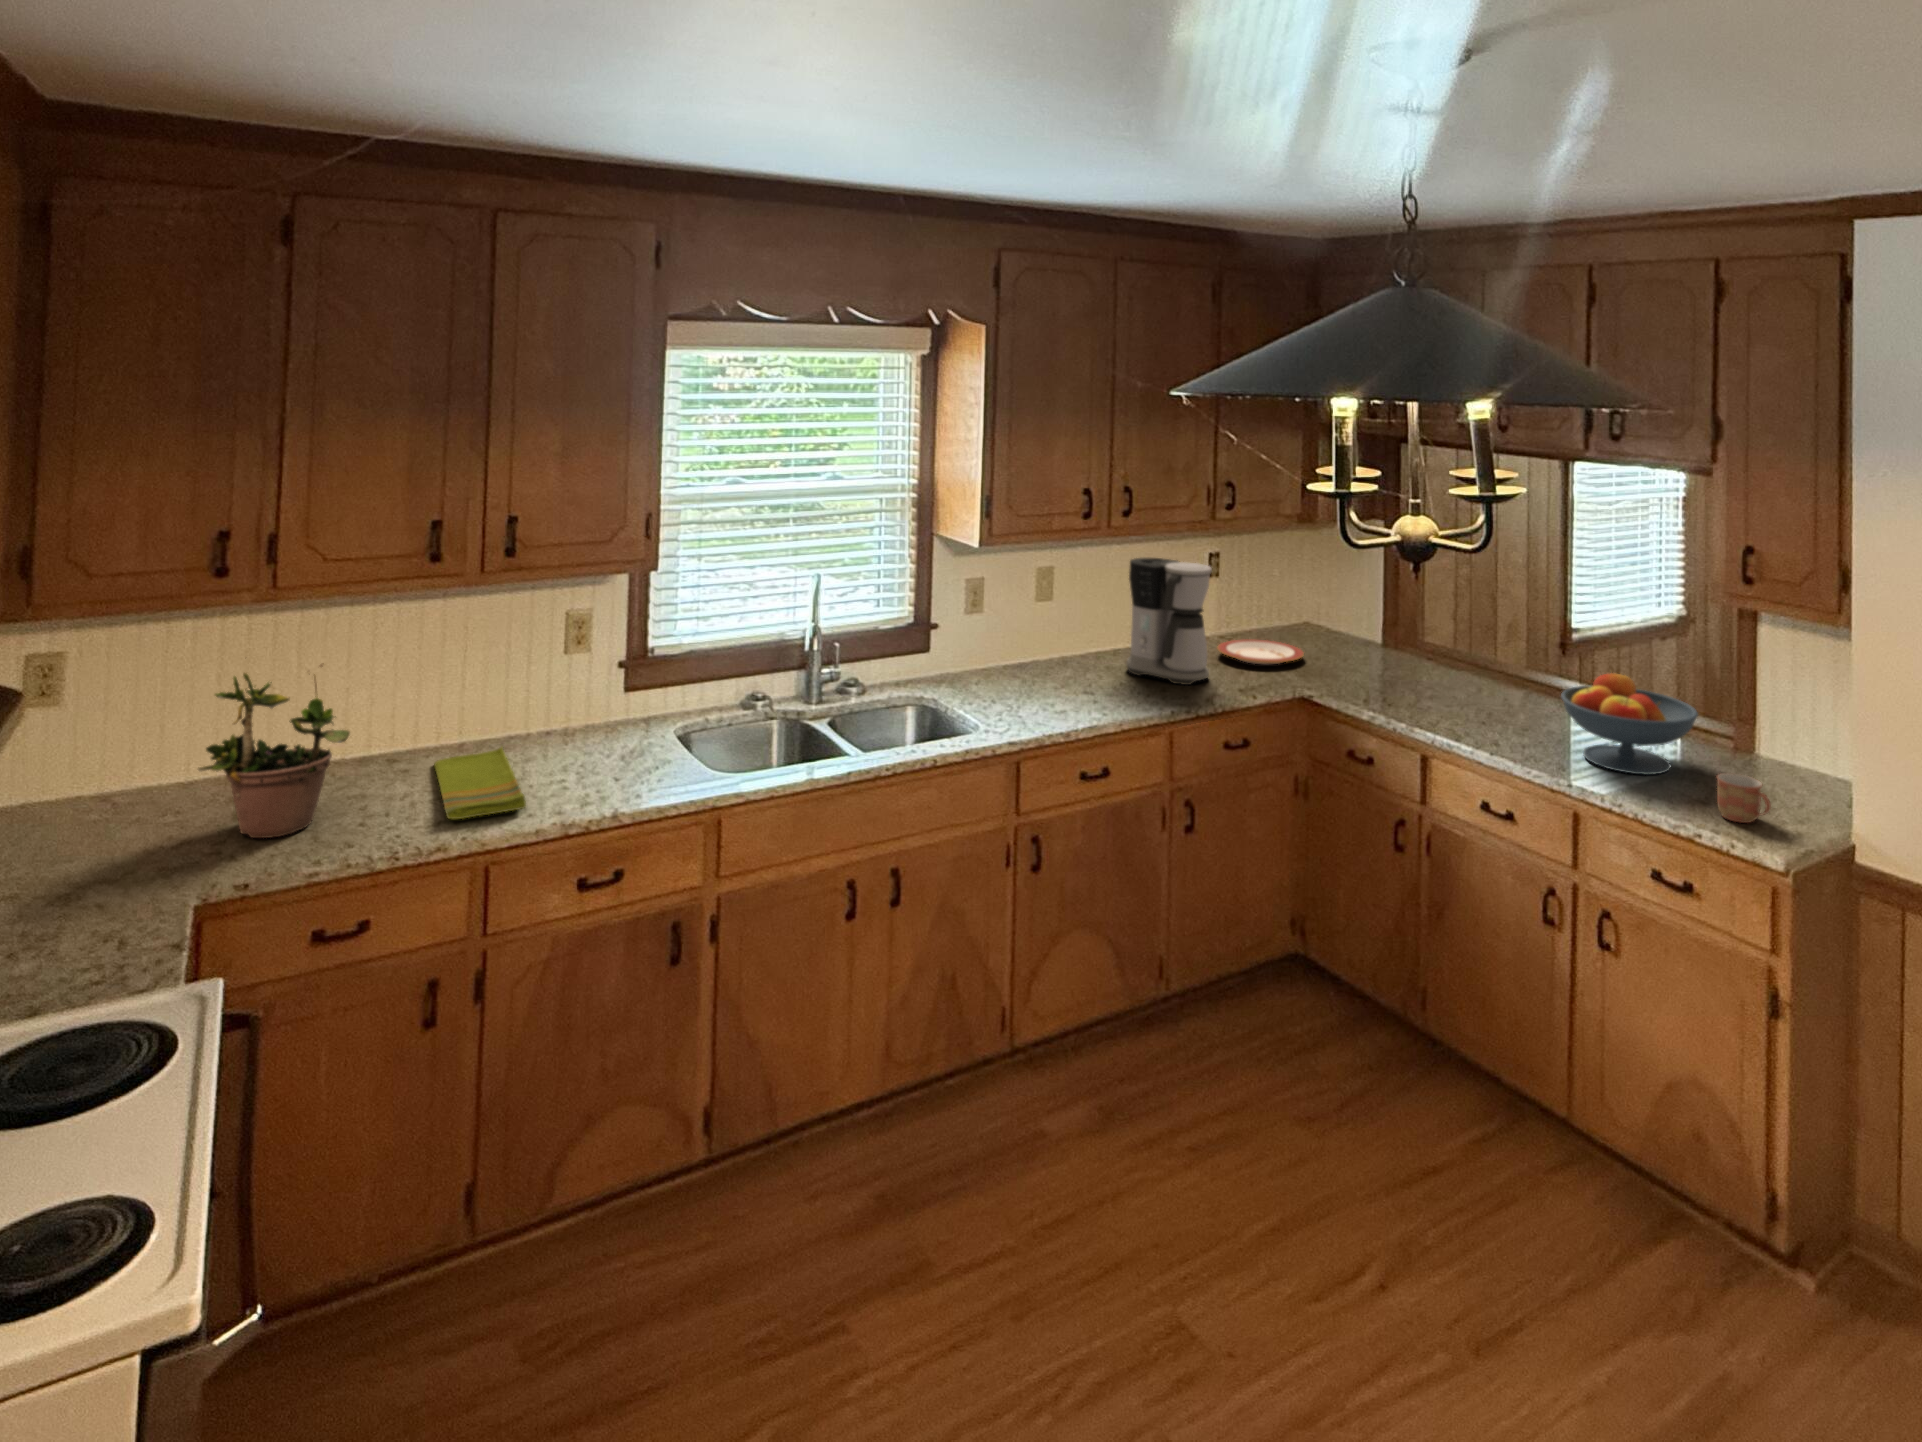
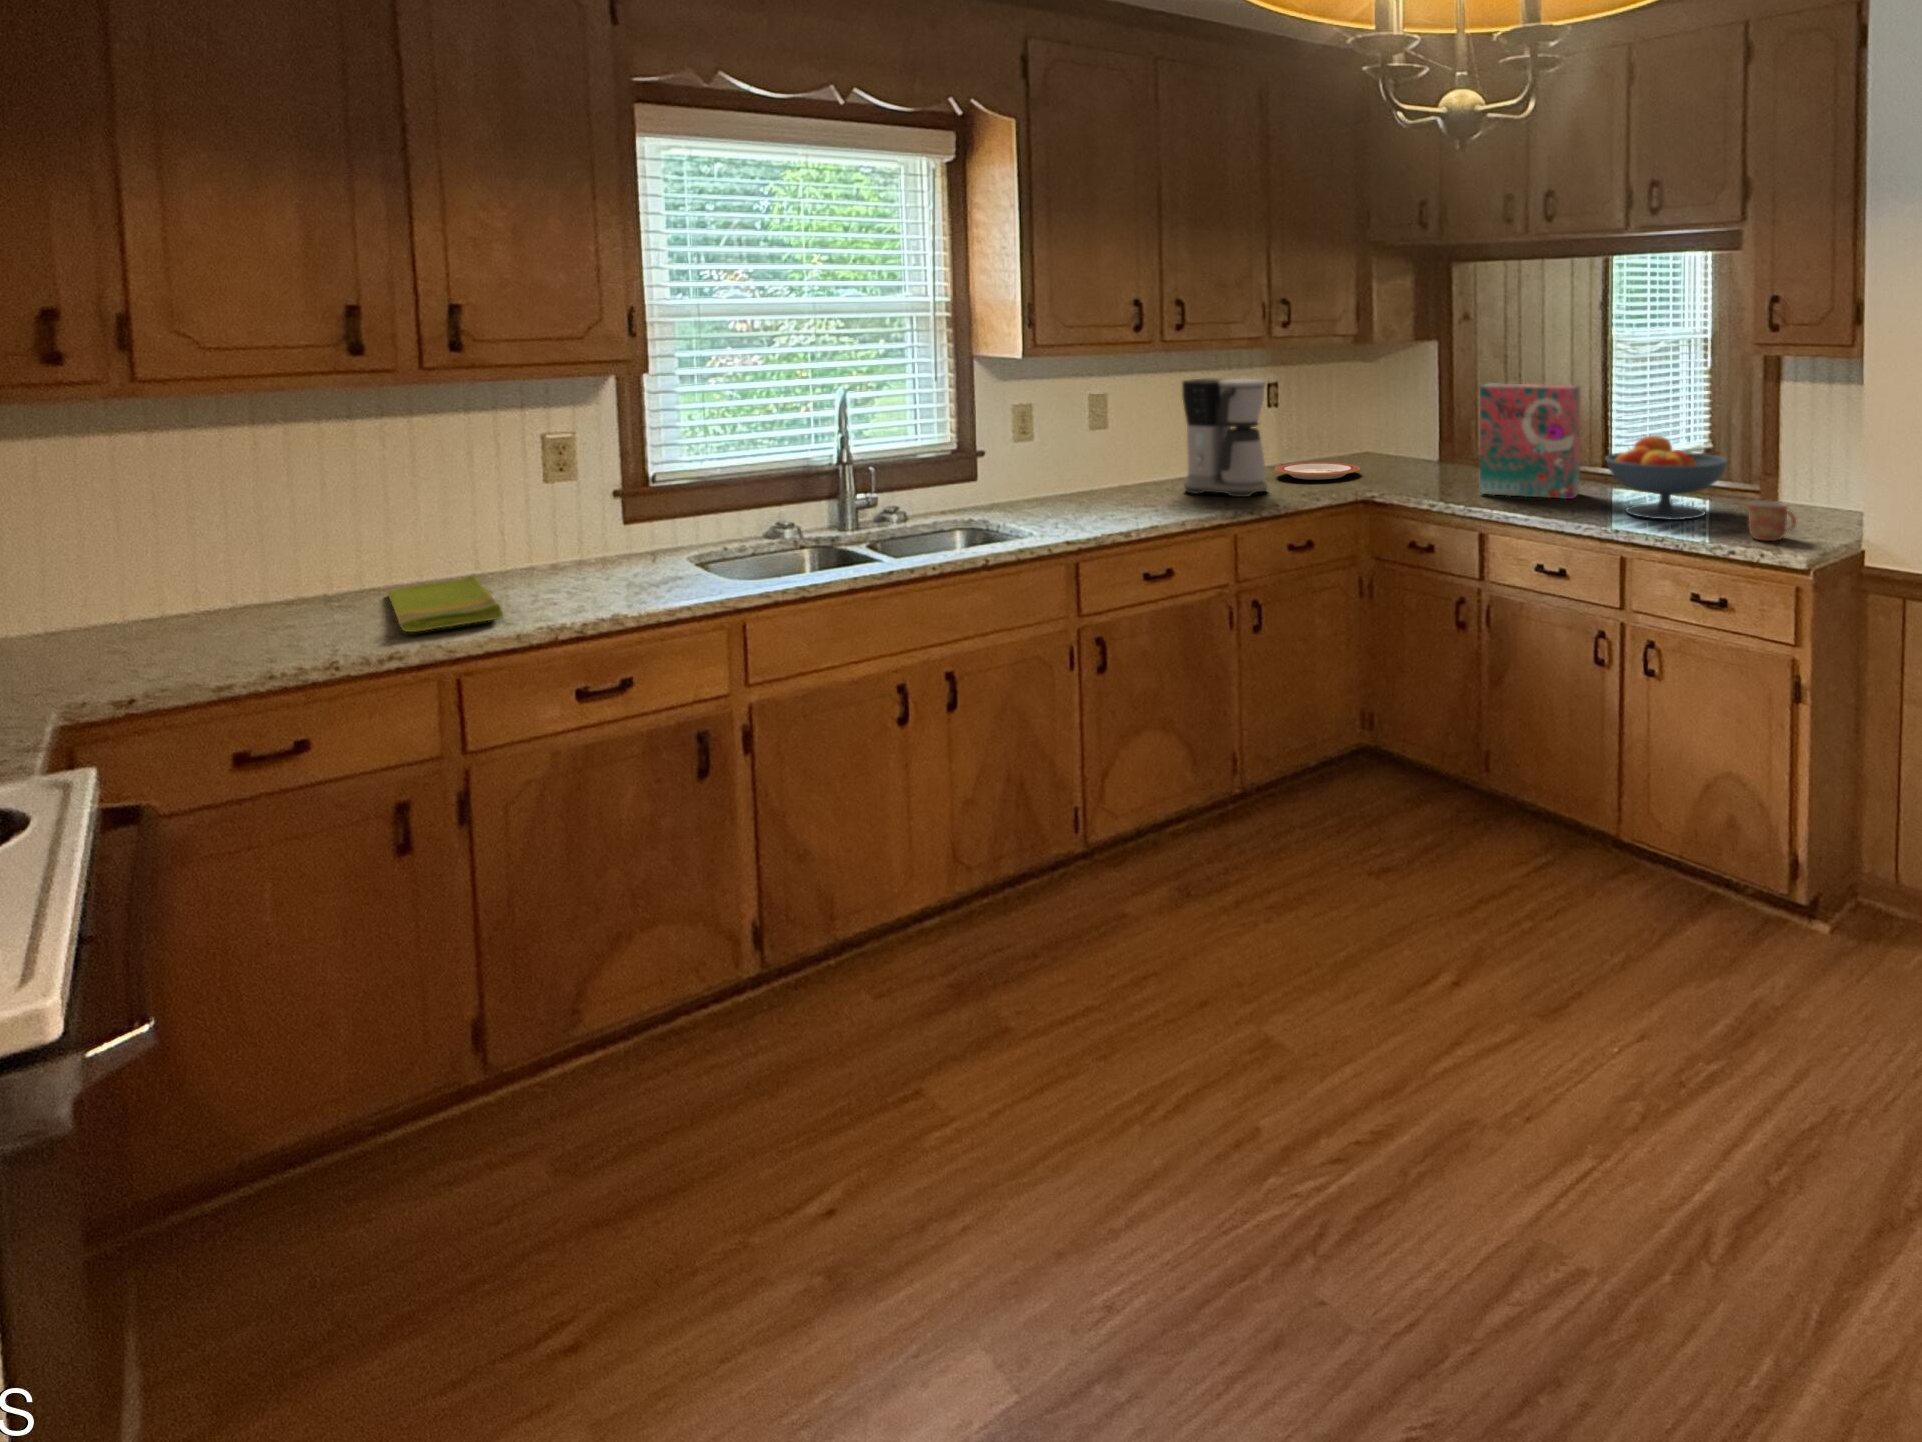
cereal box: none [1427,590,1538,725] -> present [1480,383,1580,499]
potted plant: present [198,663,350,838] -> none [50,454,263,664]

